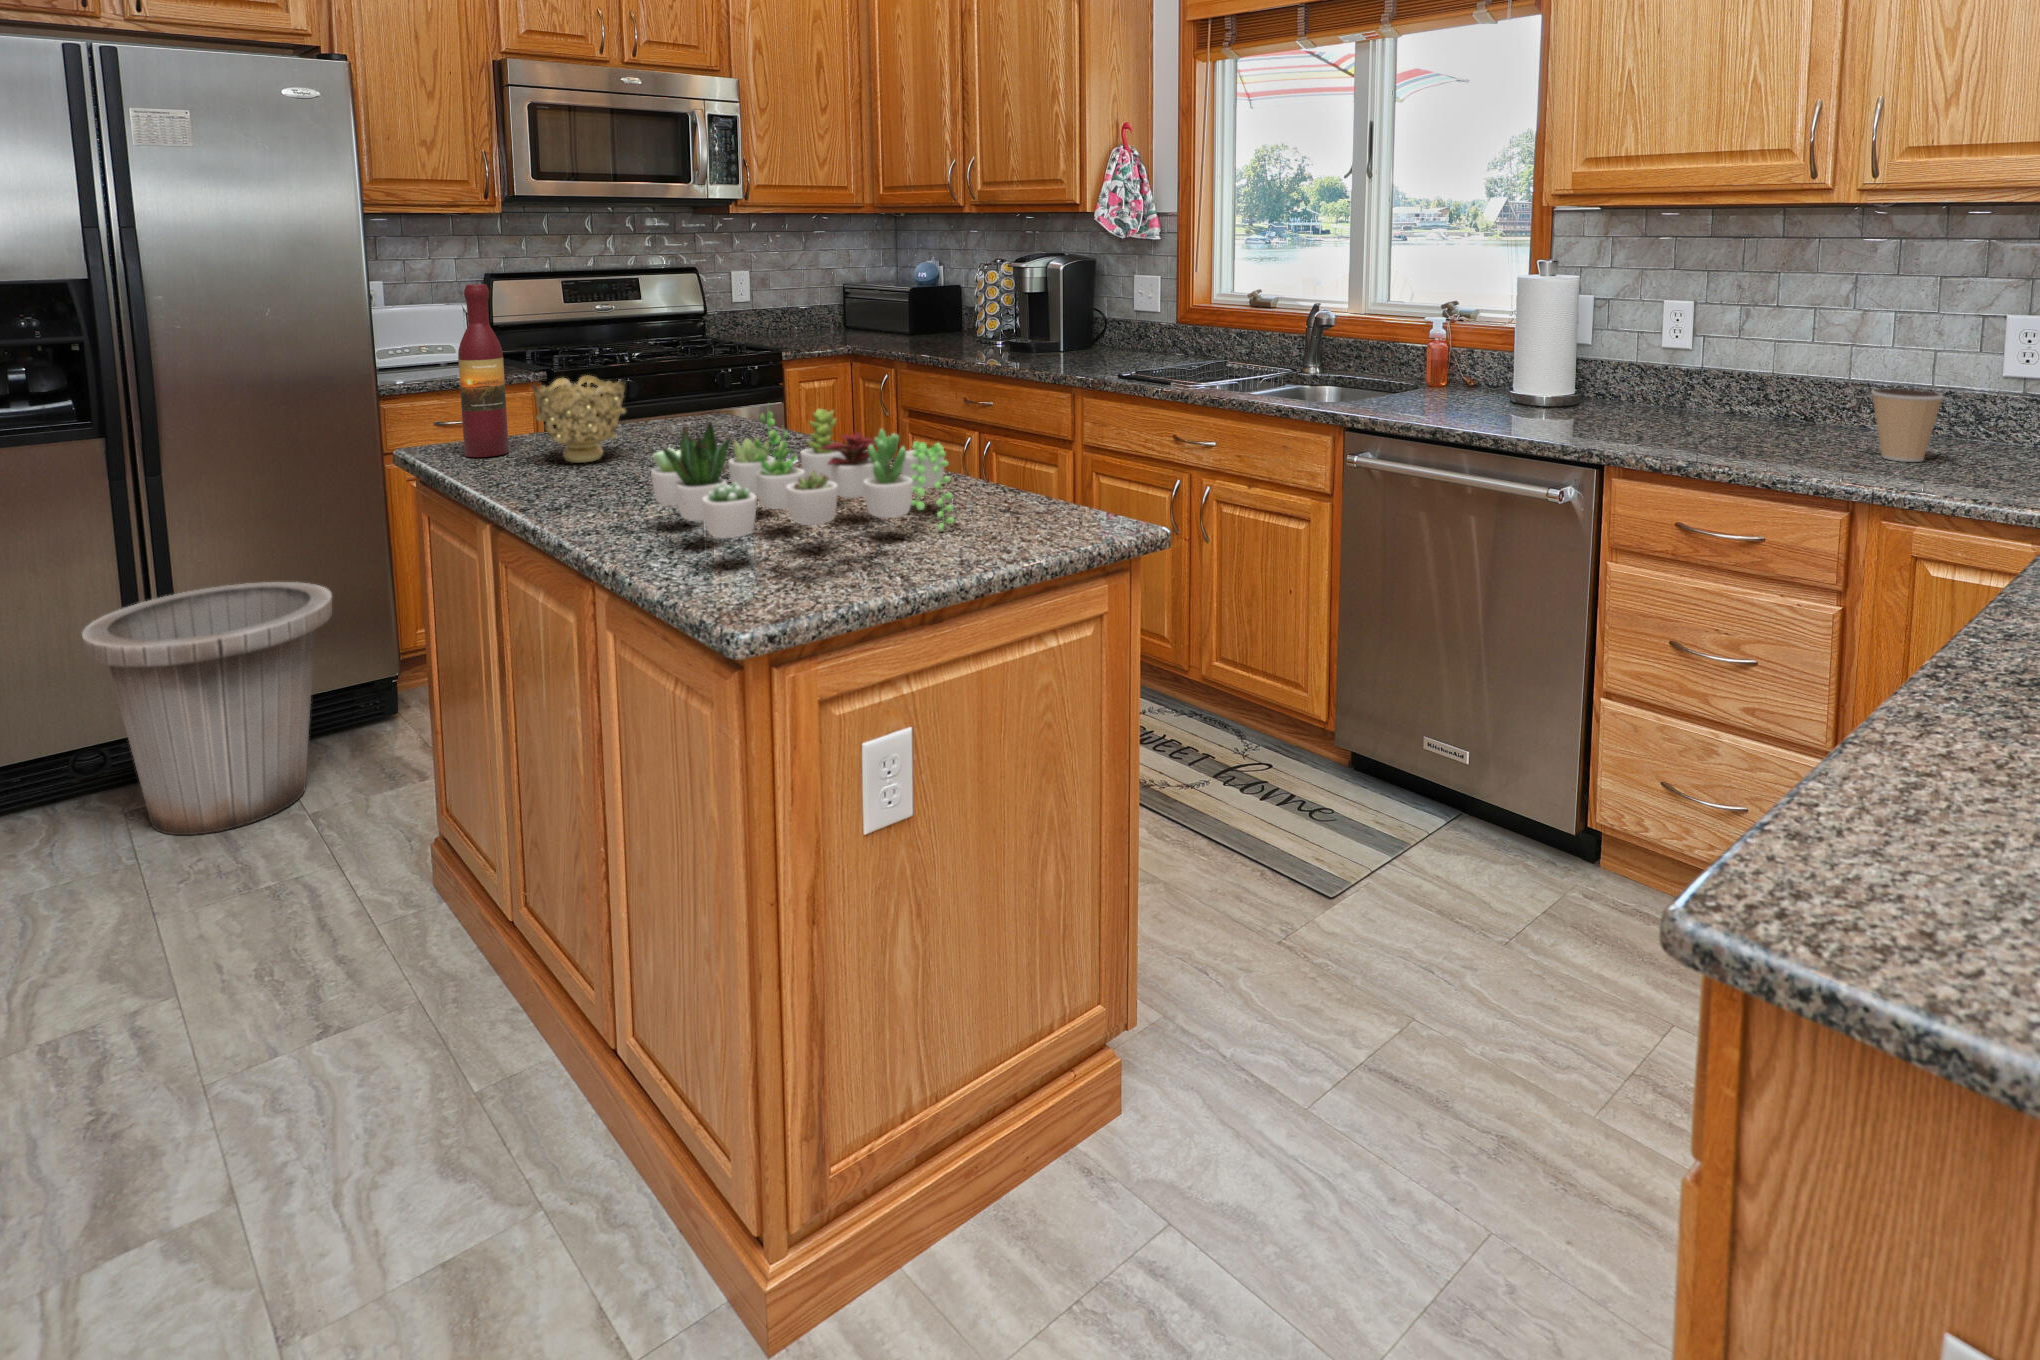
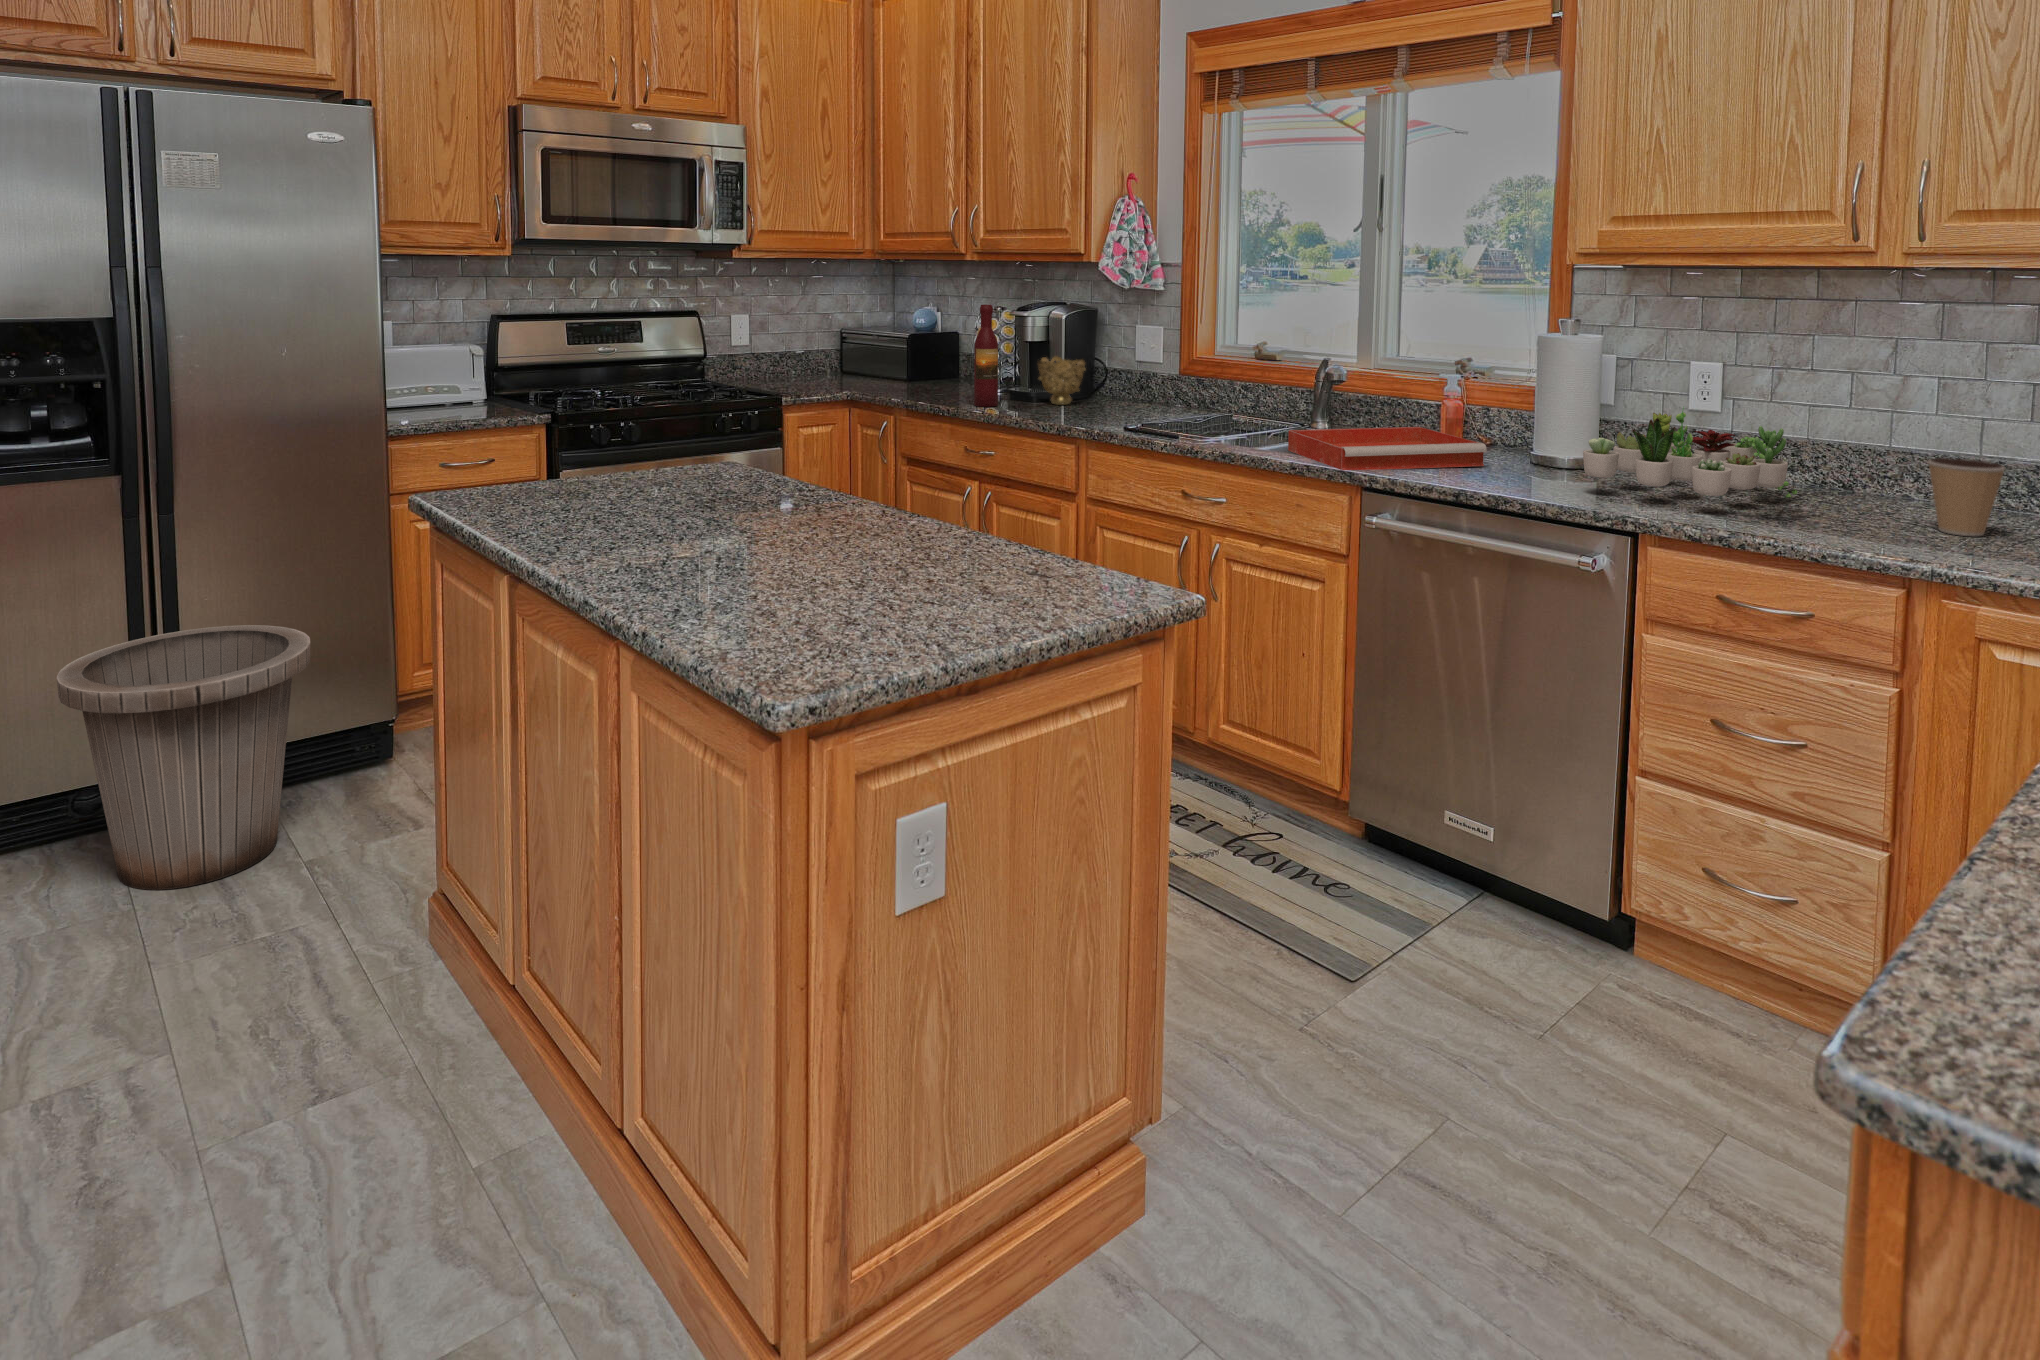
wine bottle: present [458,284,509,457] -> present [974,304,998,407]
tray: none [1275,372,1463,414] -> present [1288,427,1487,470]
decorative bowl: present [532,375,626,463] -> present [1037,356,1085,405]
succulent plant: present [651,409,954,550] -> present [1583,407,1817,503]

